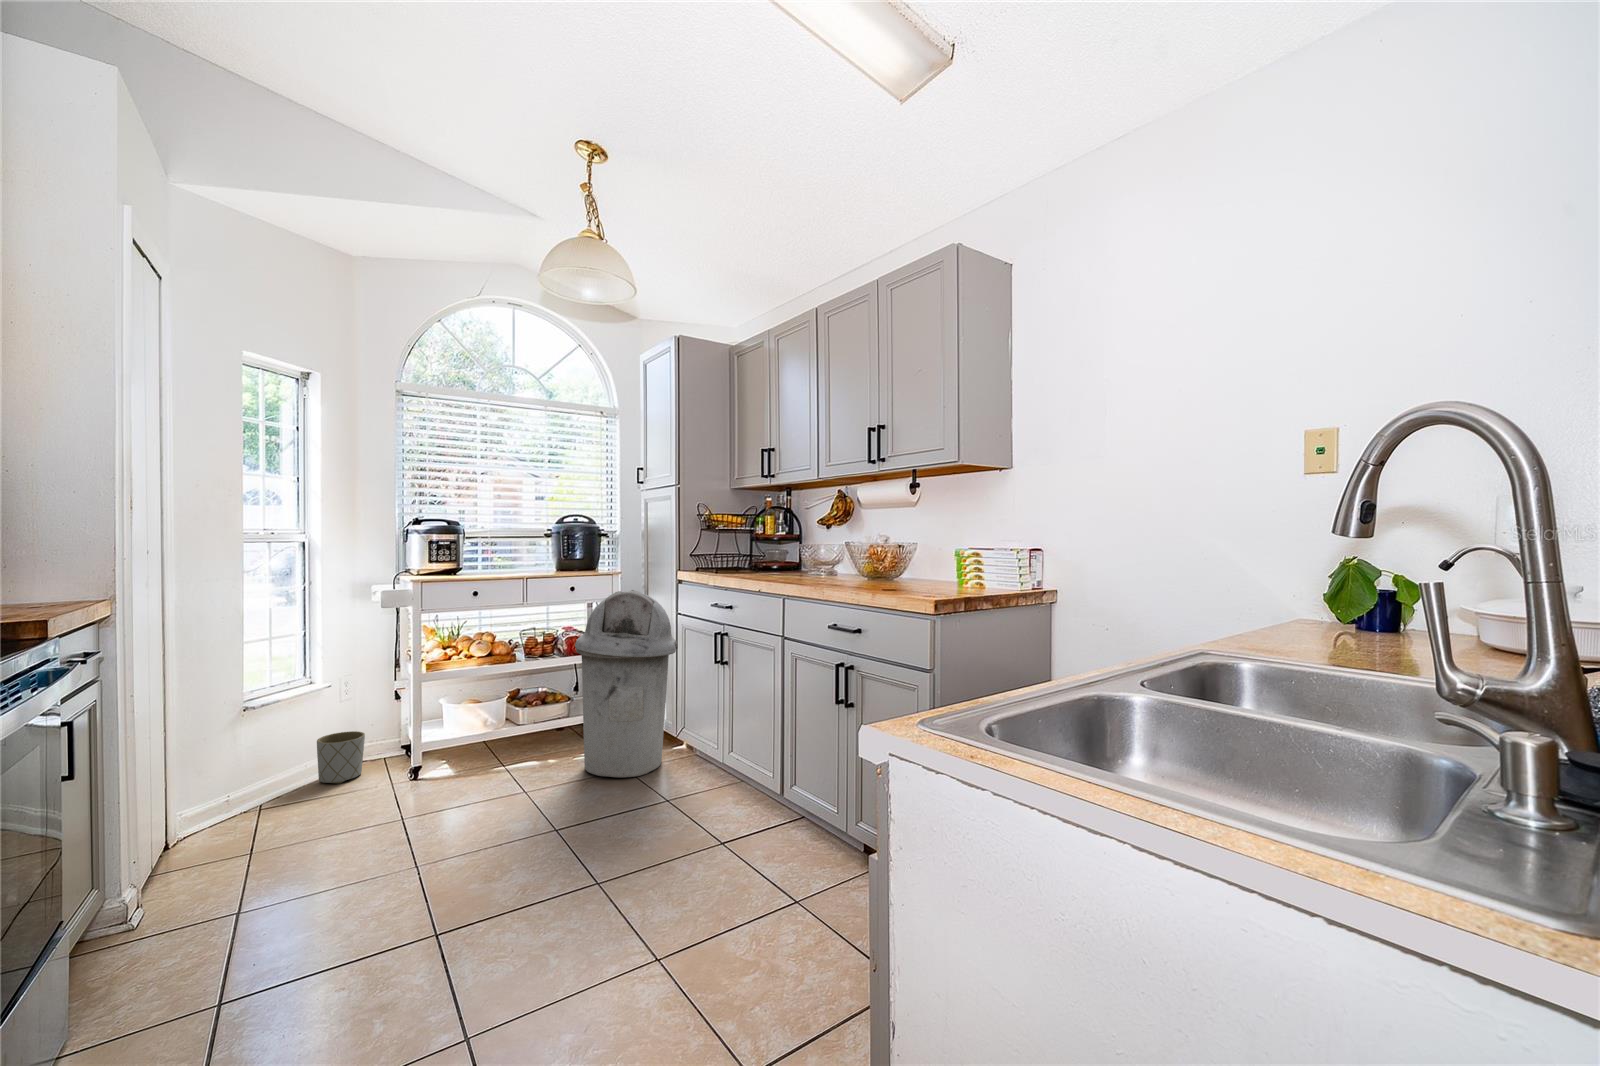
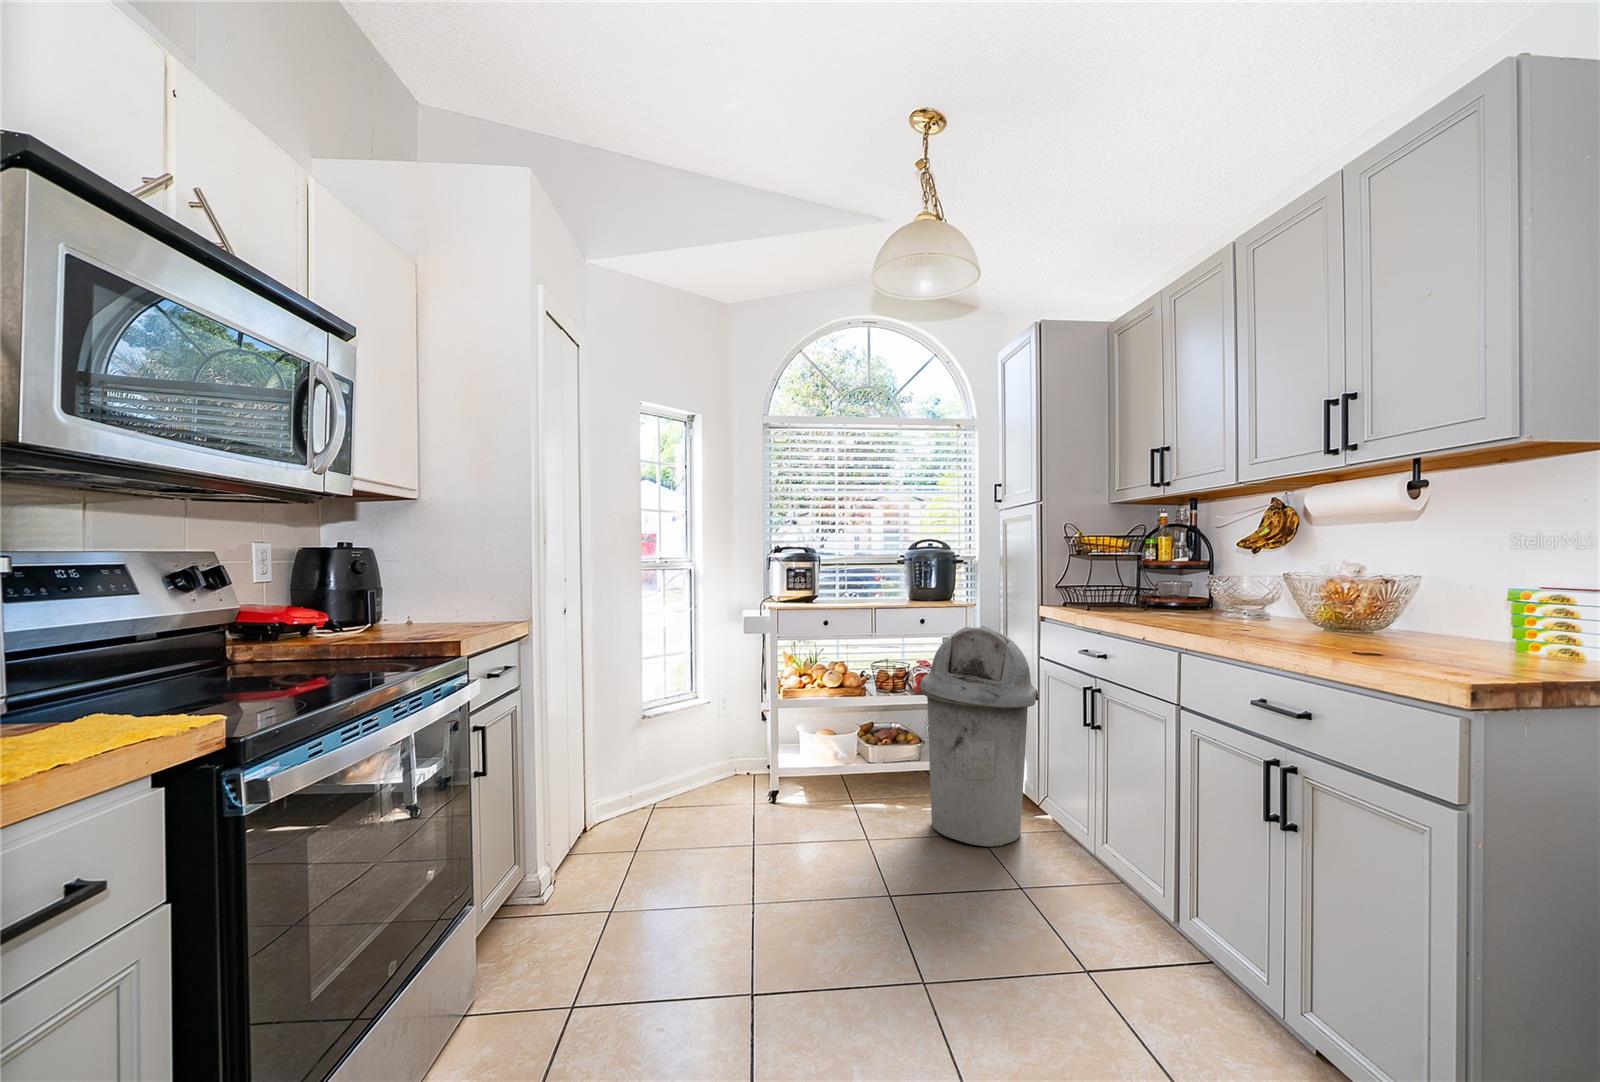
planter: present [317,731,365,783] -> none [701,743,737,791]

